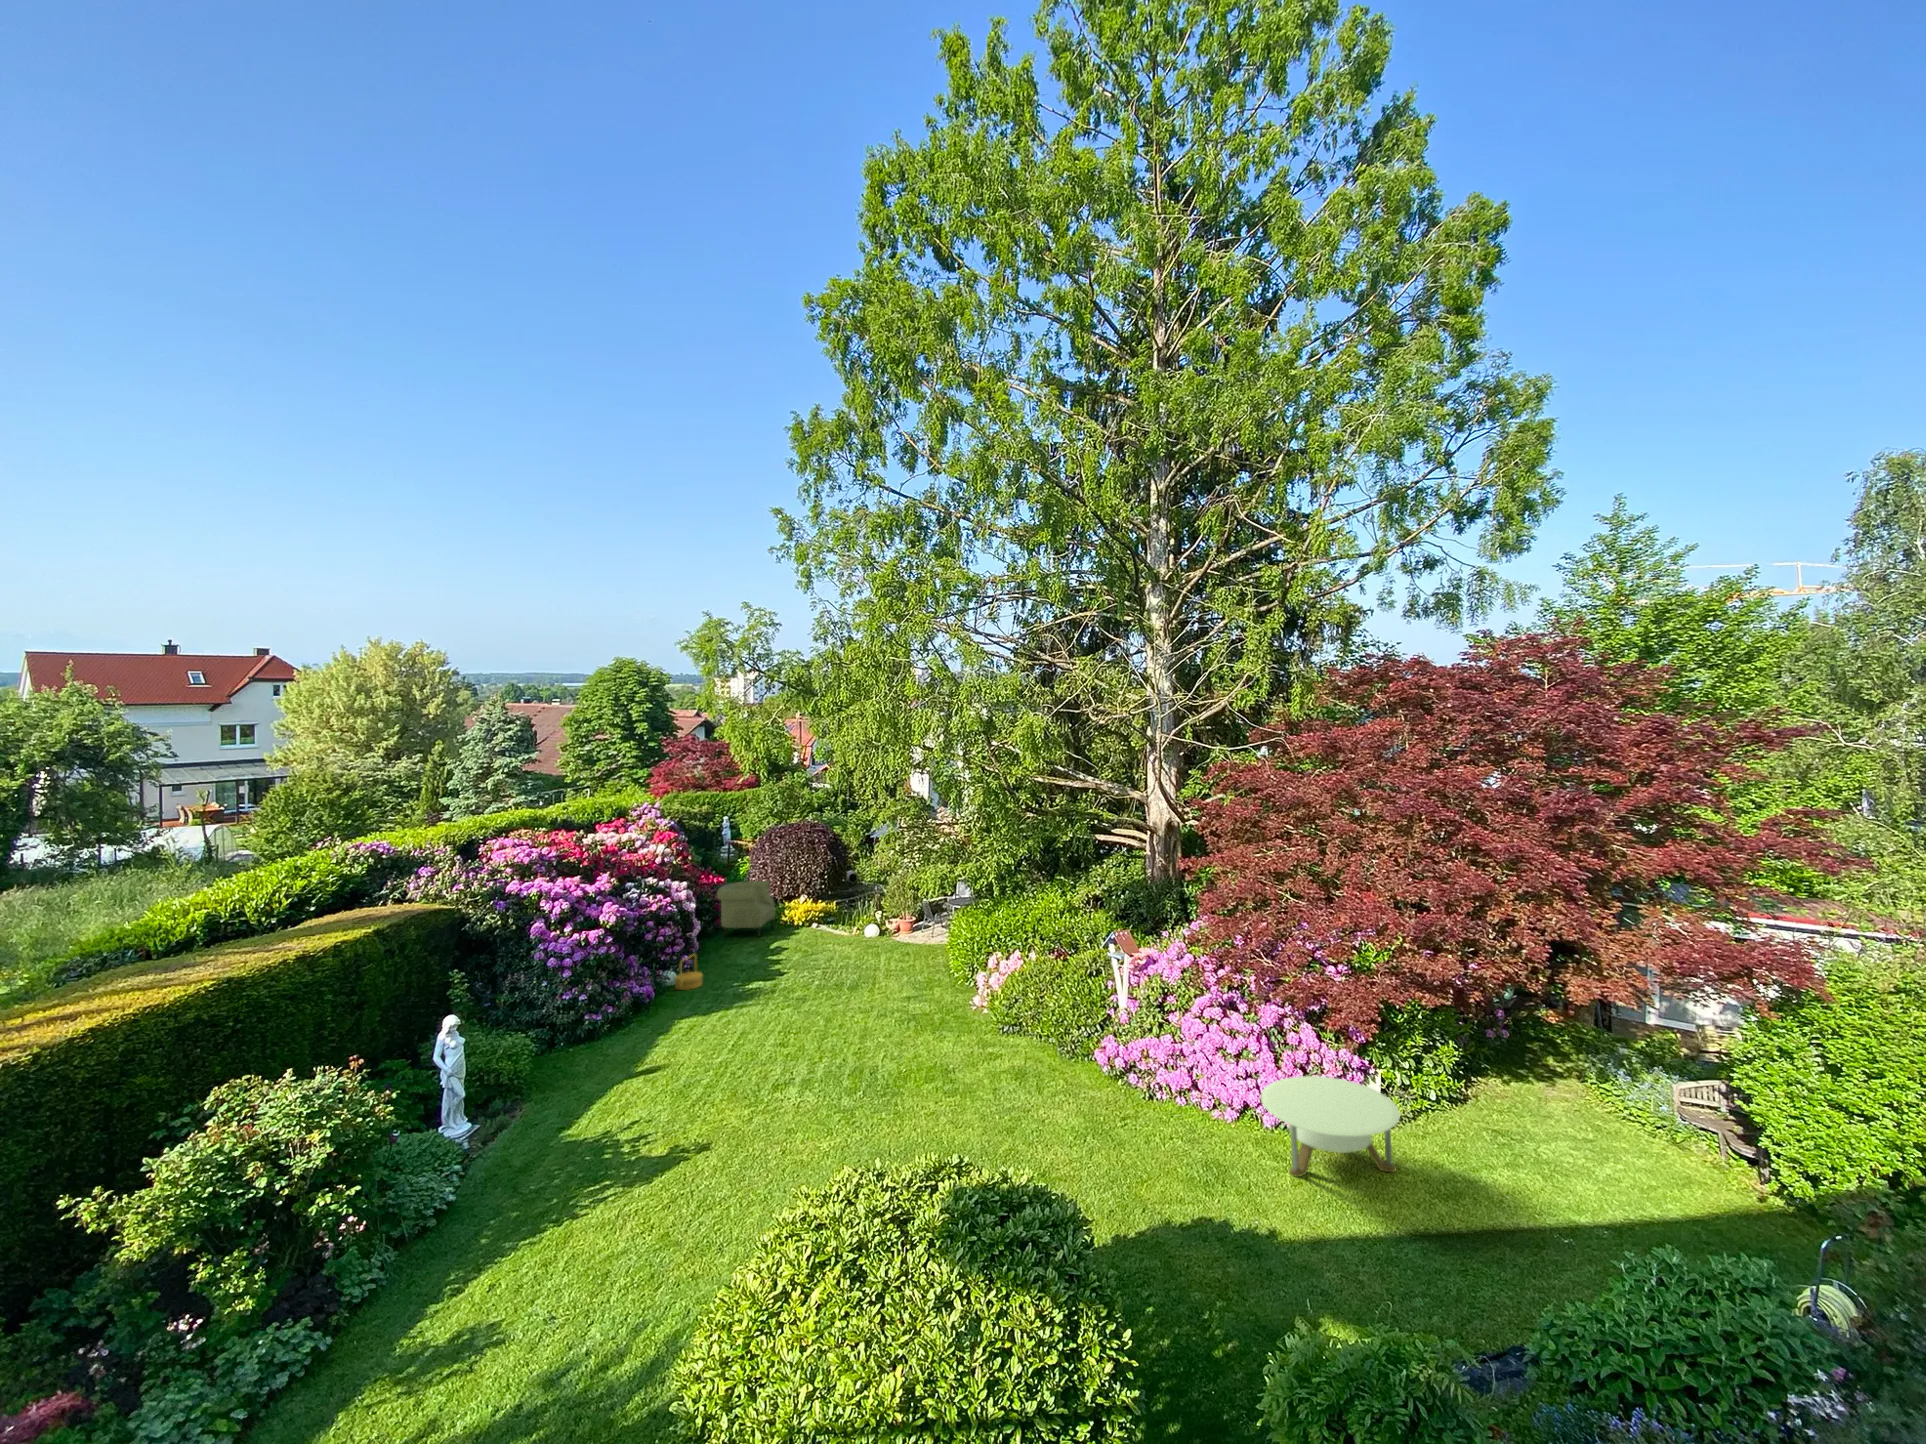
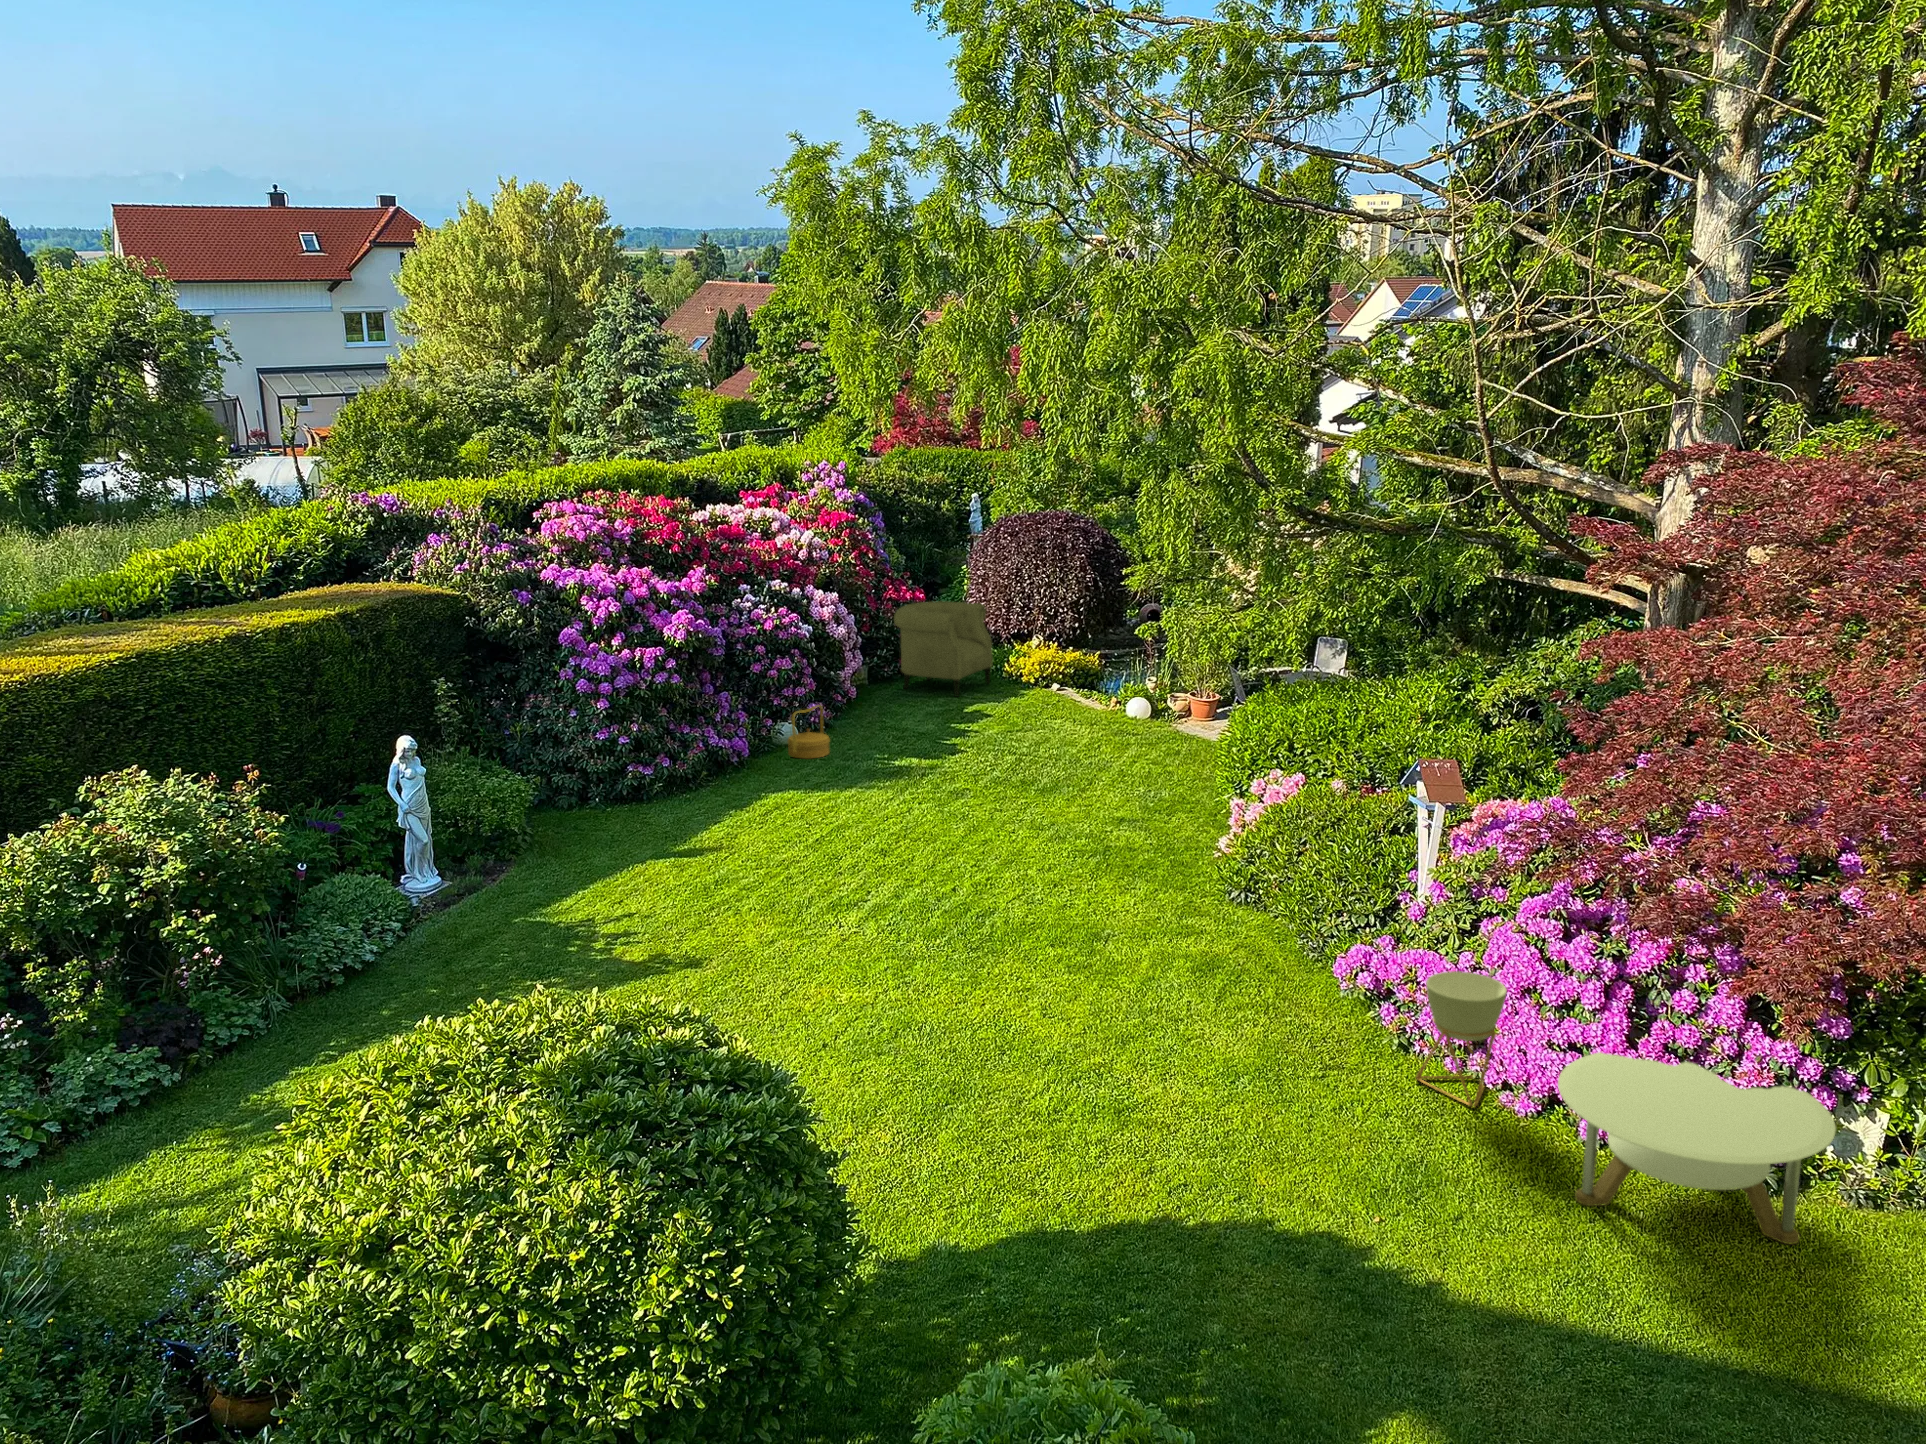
planter: none [1166,1054,1209,1133] -> present [1416,971,1507,1107]

